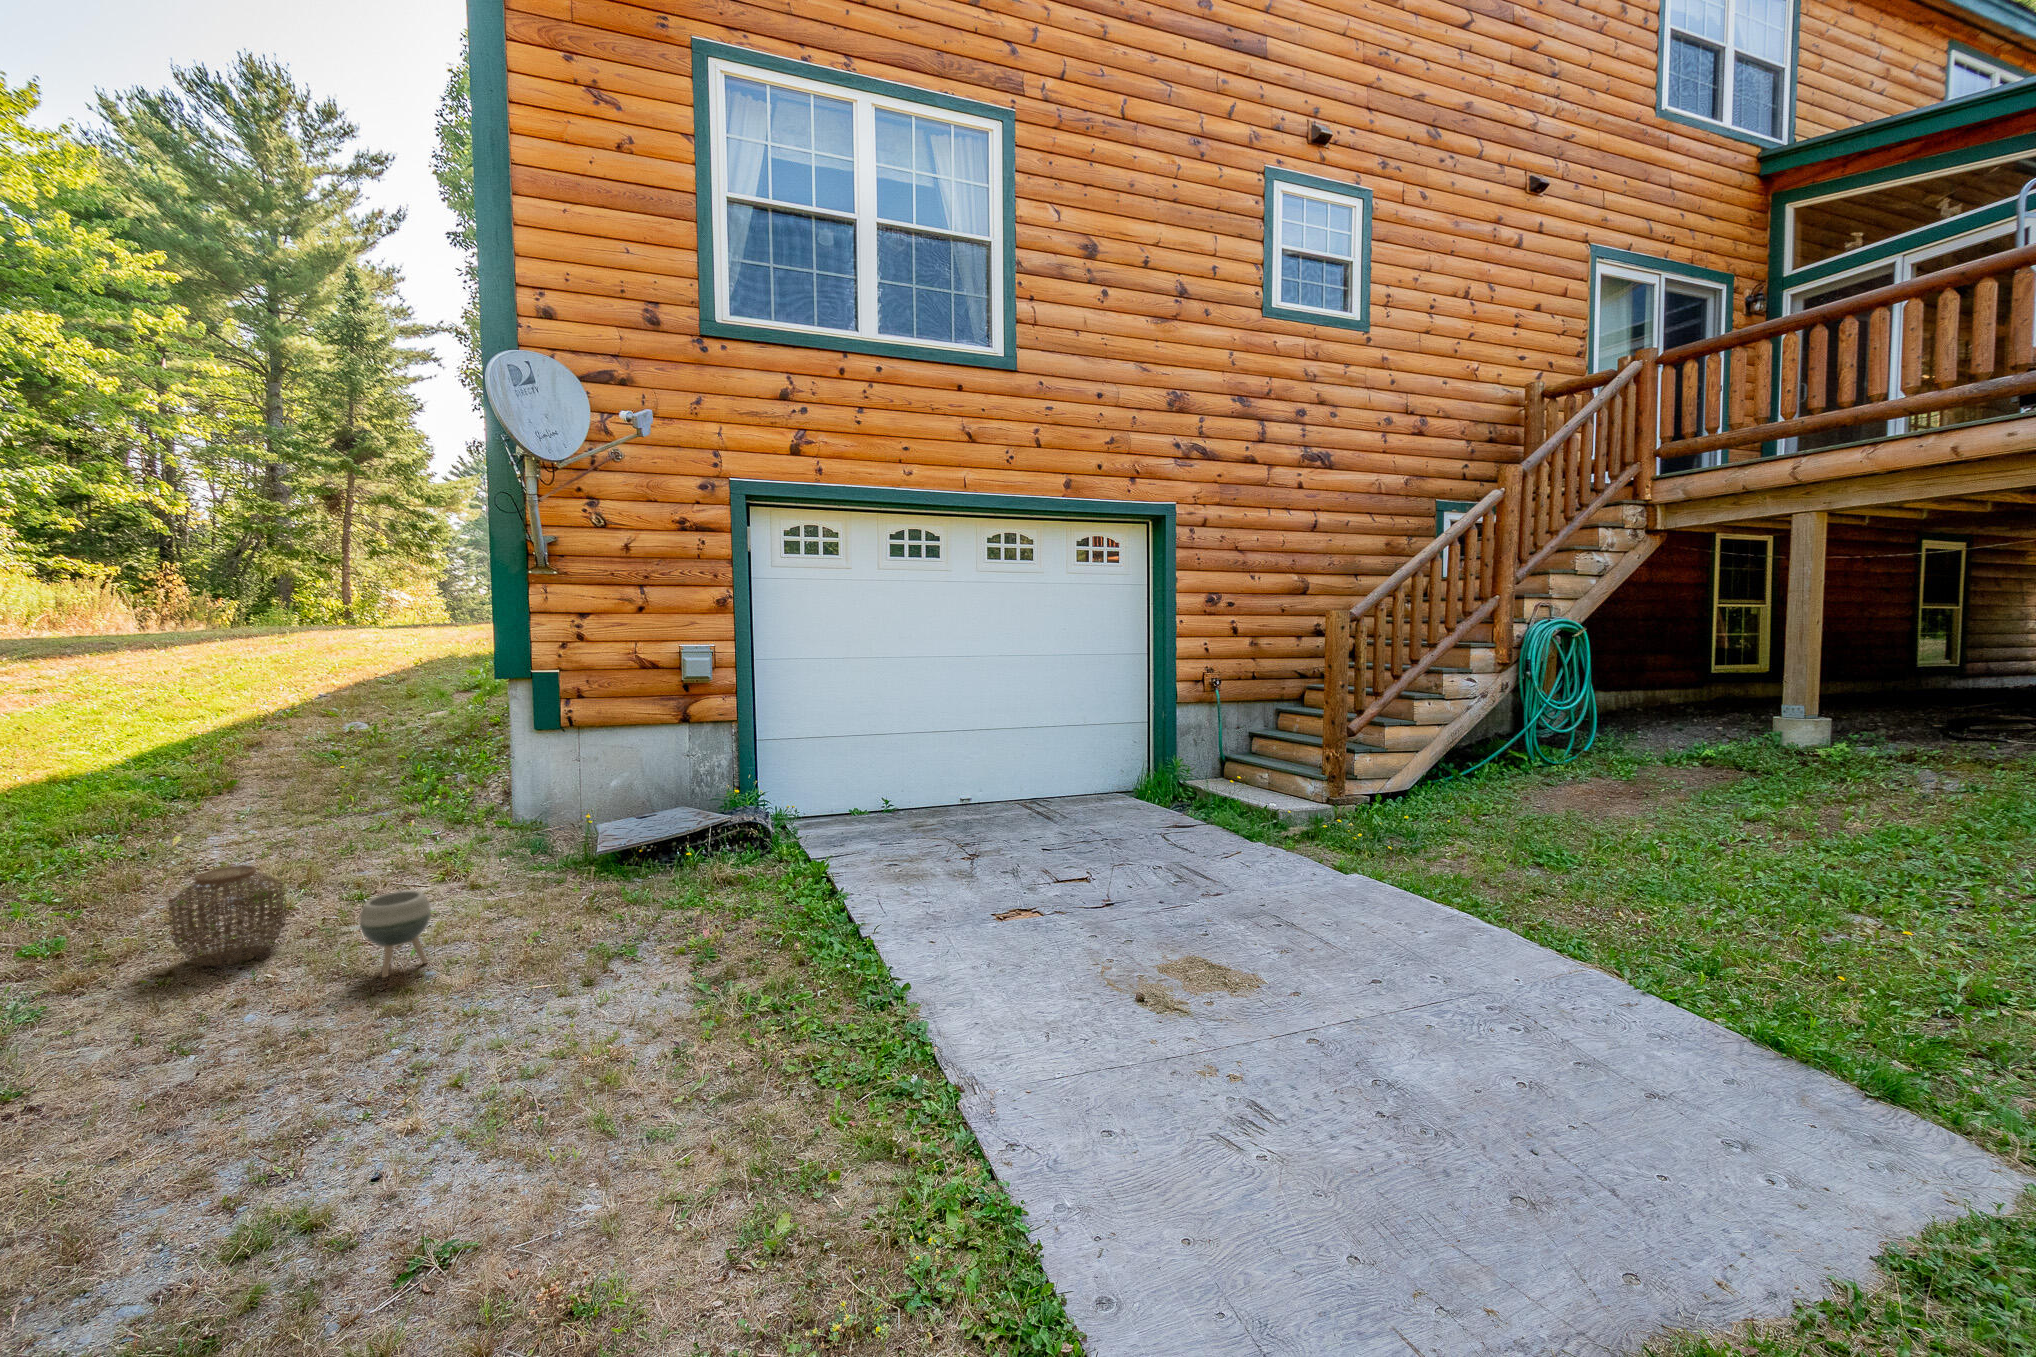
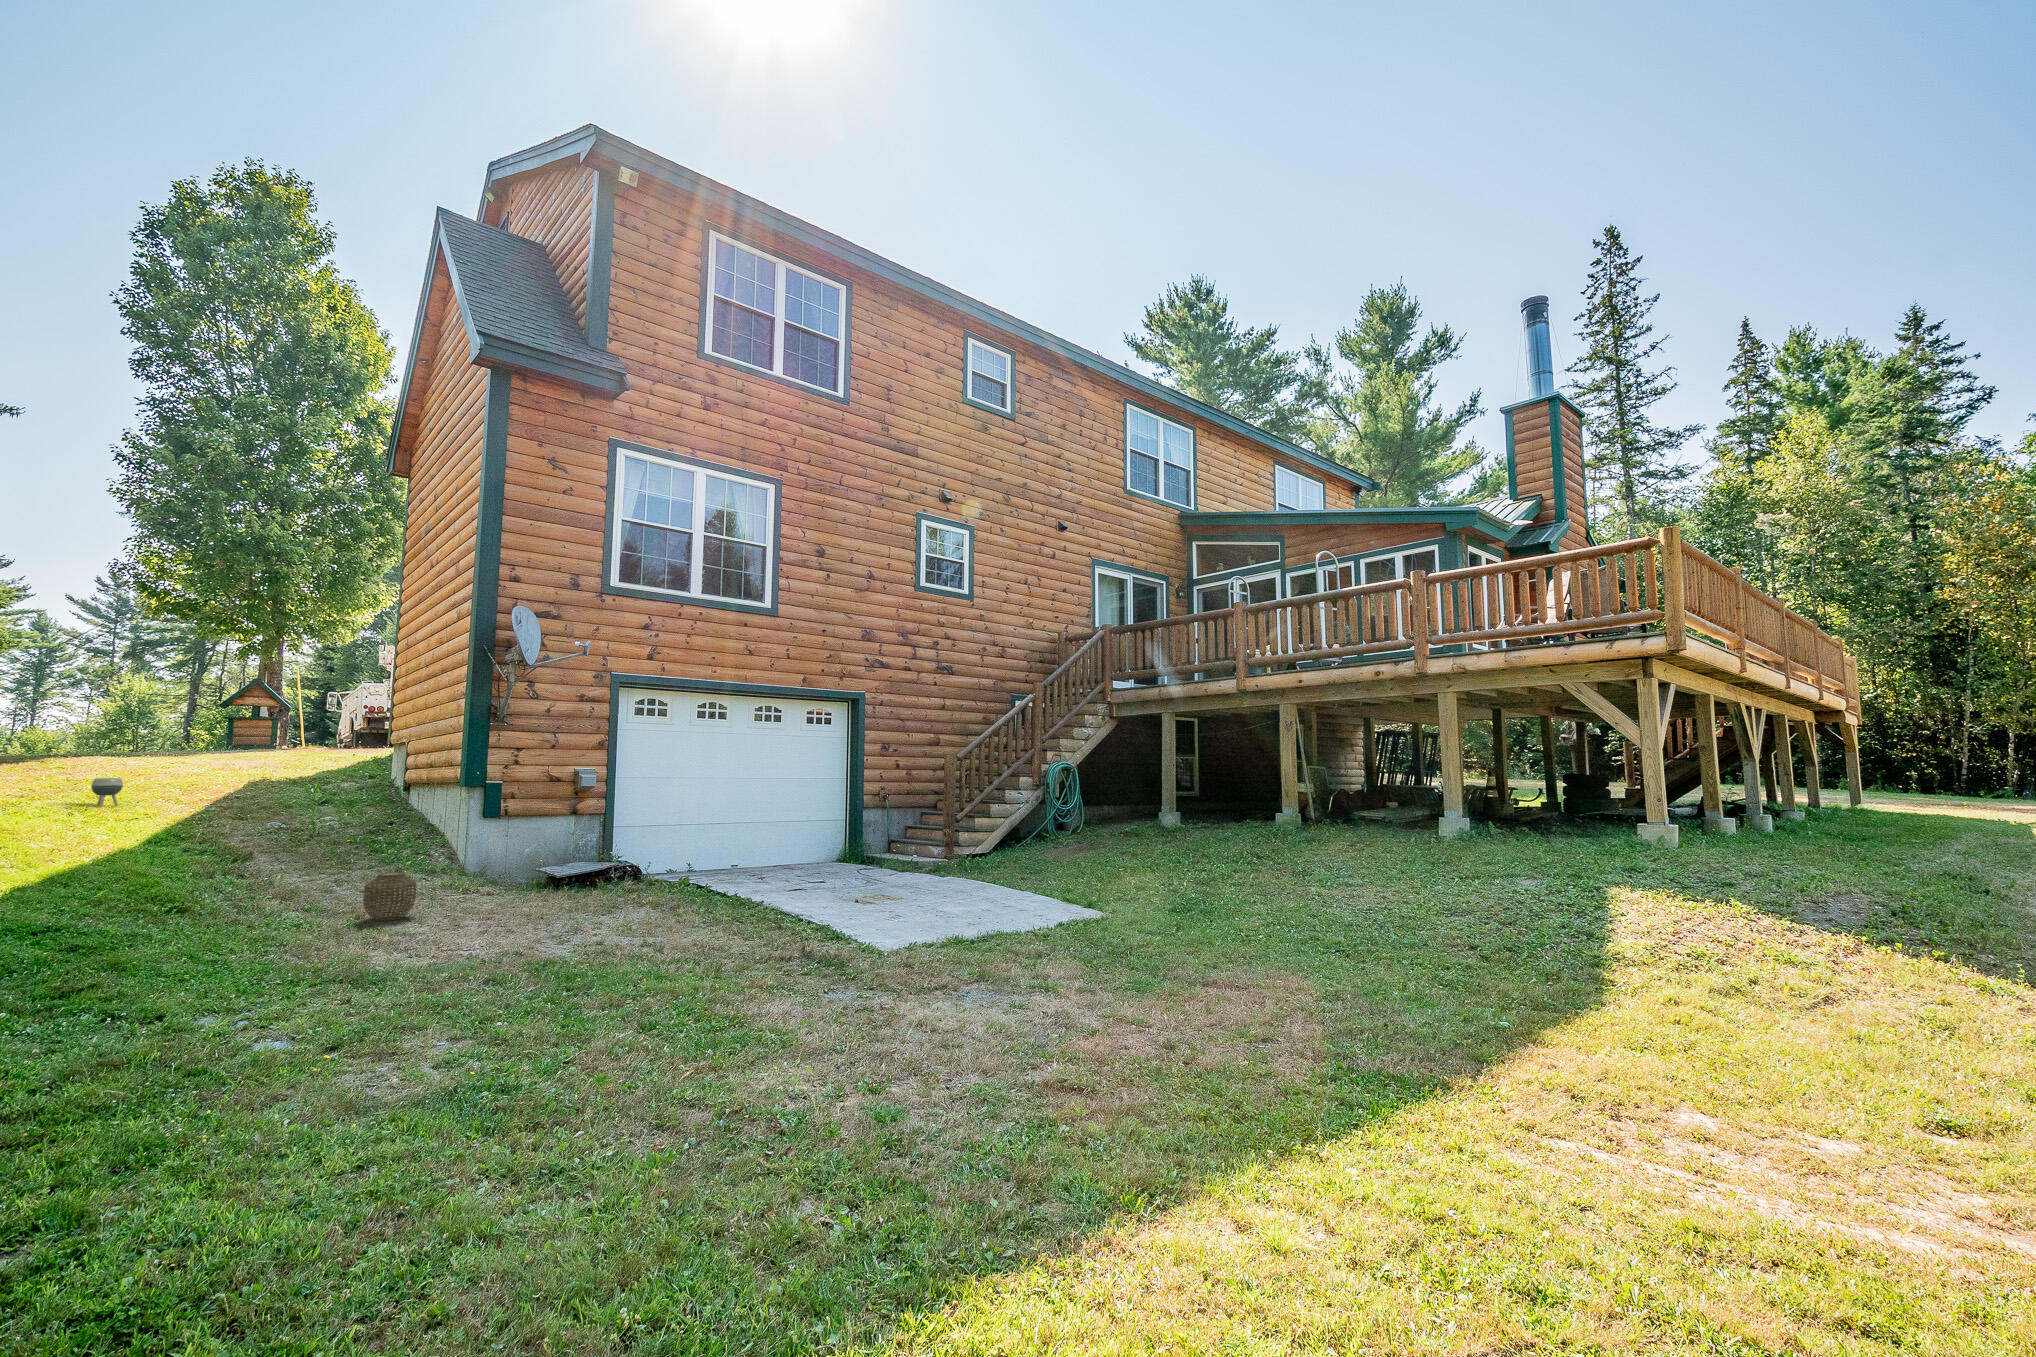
planter: present [360,891,431,977] -> present [91,778,123,807]

